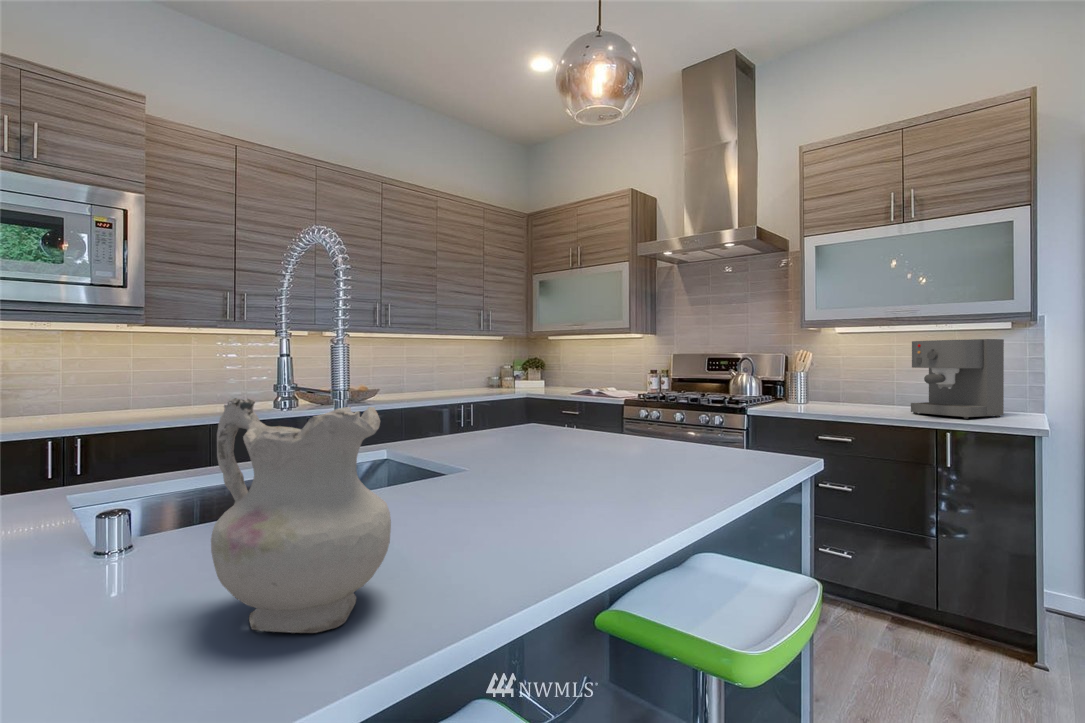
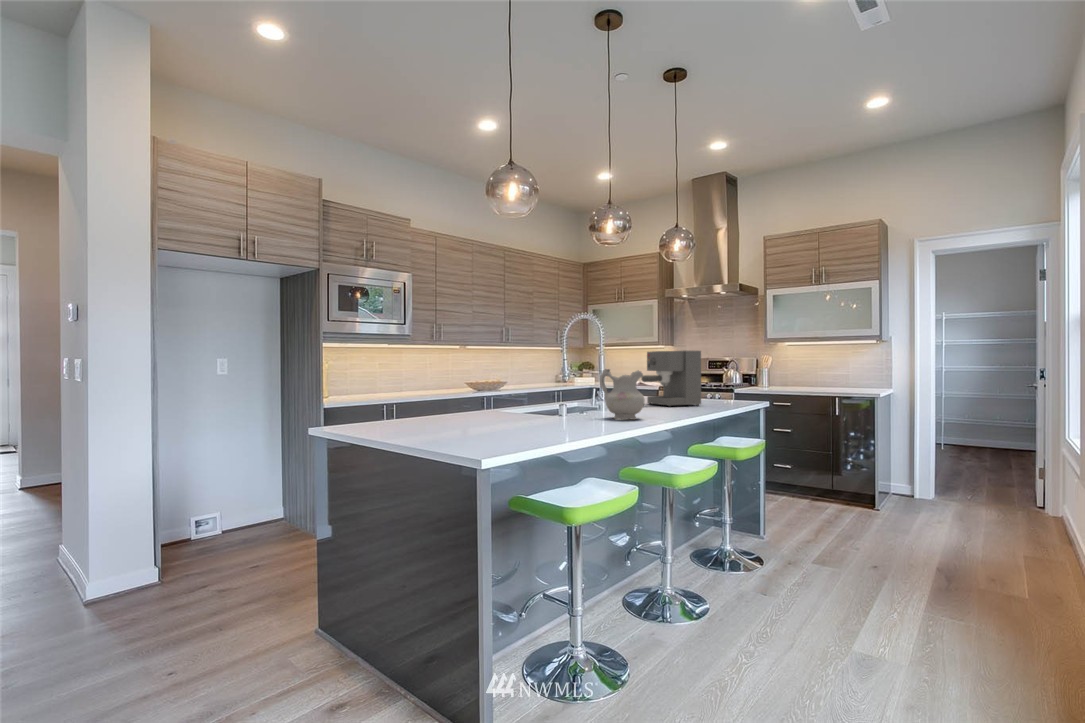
coffee maker: present [911,339,1004,419] -> present [642,351,701,407]

